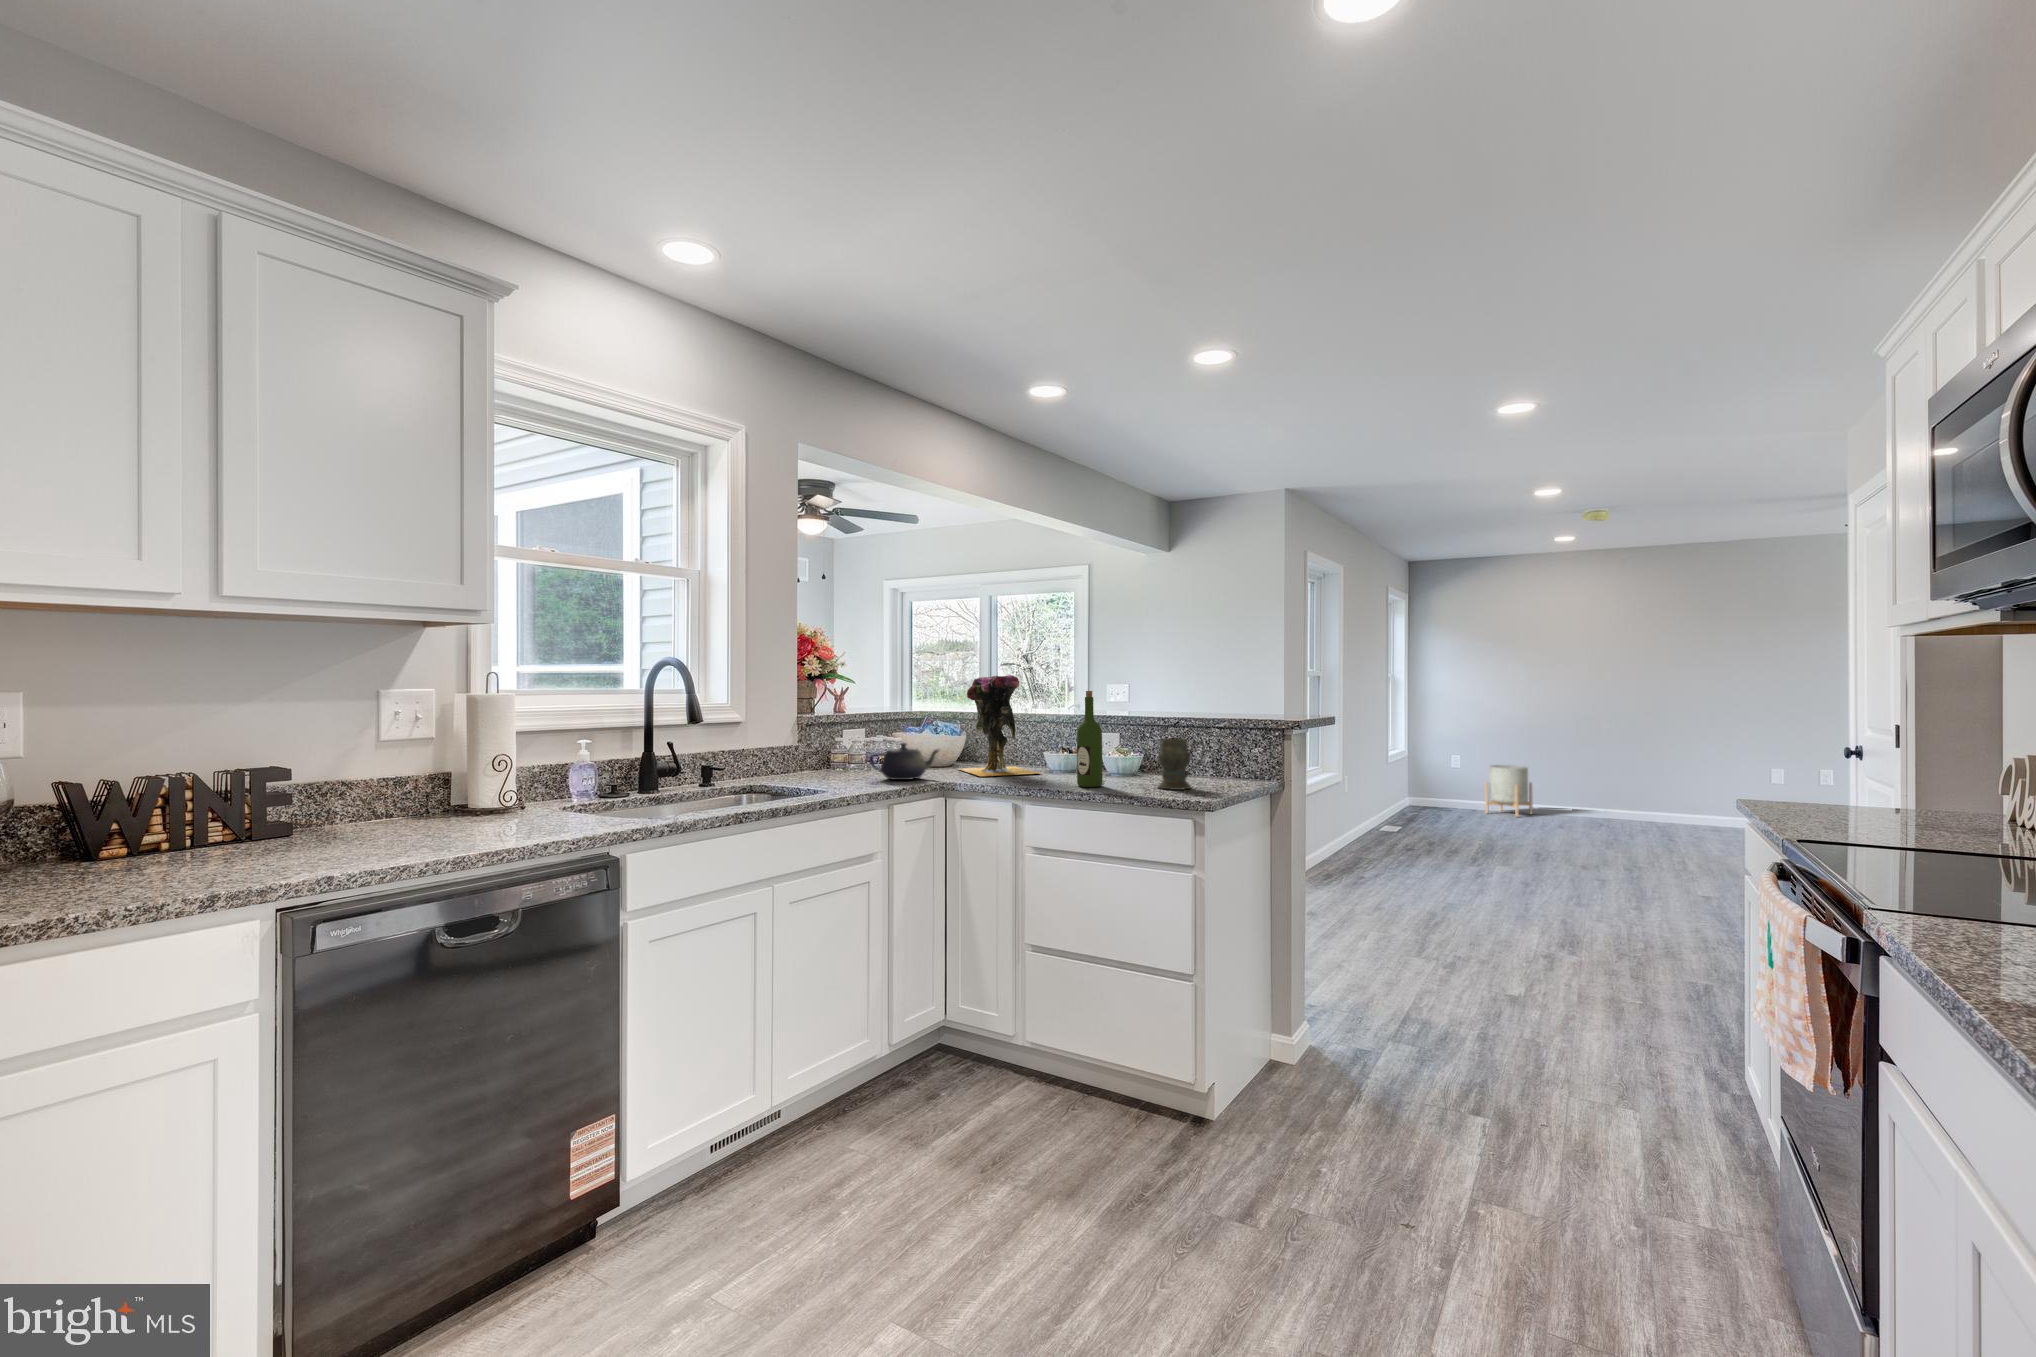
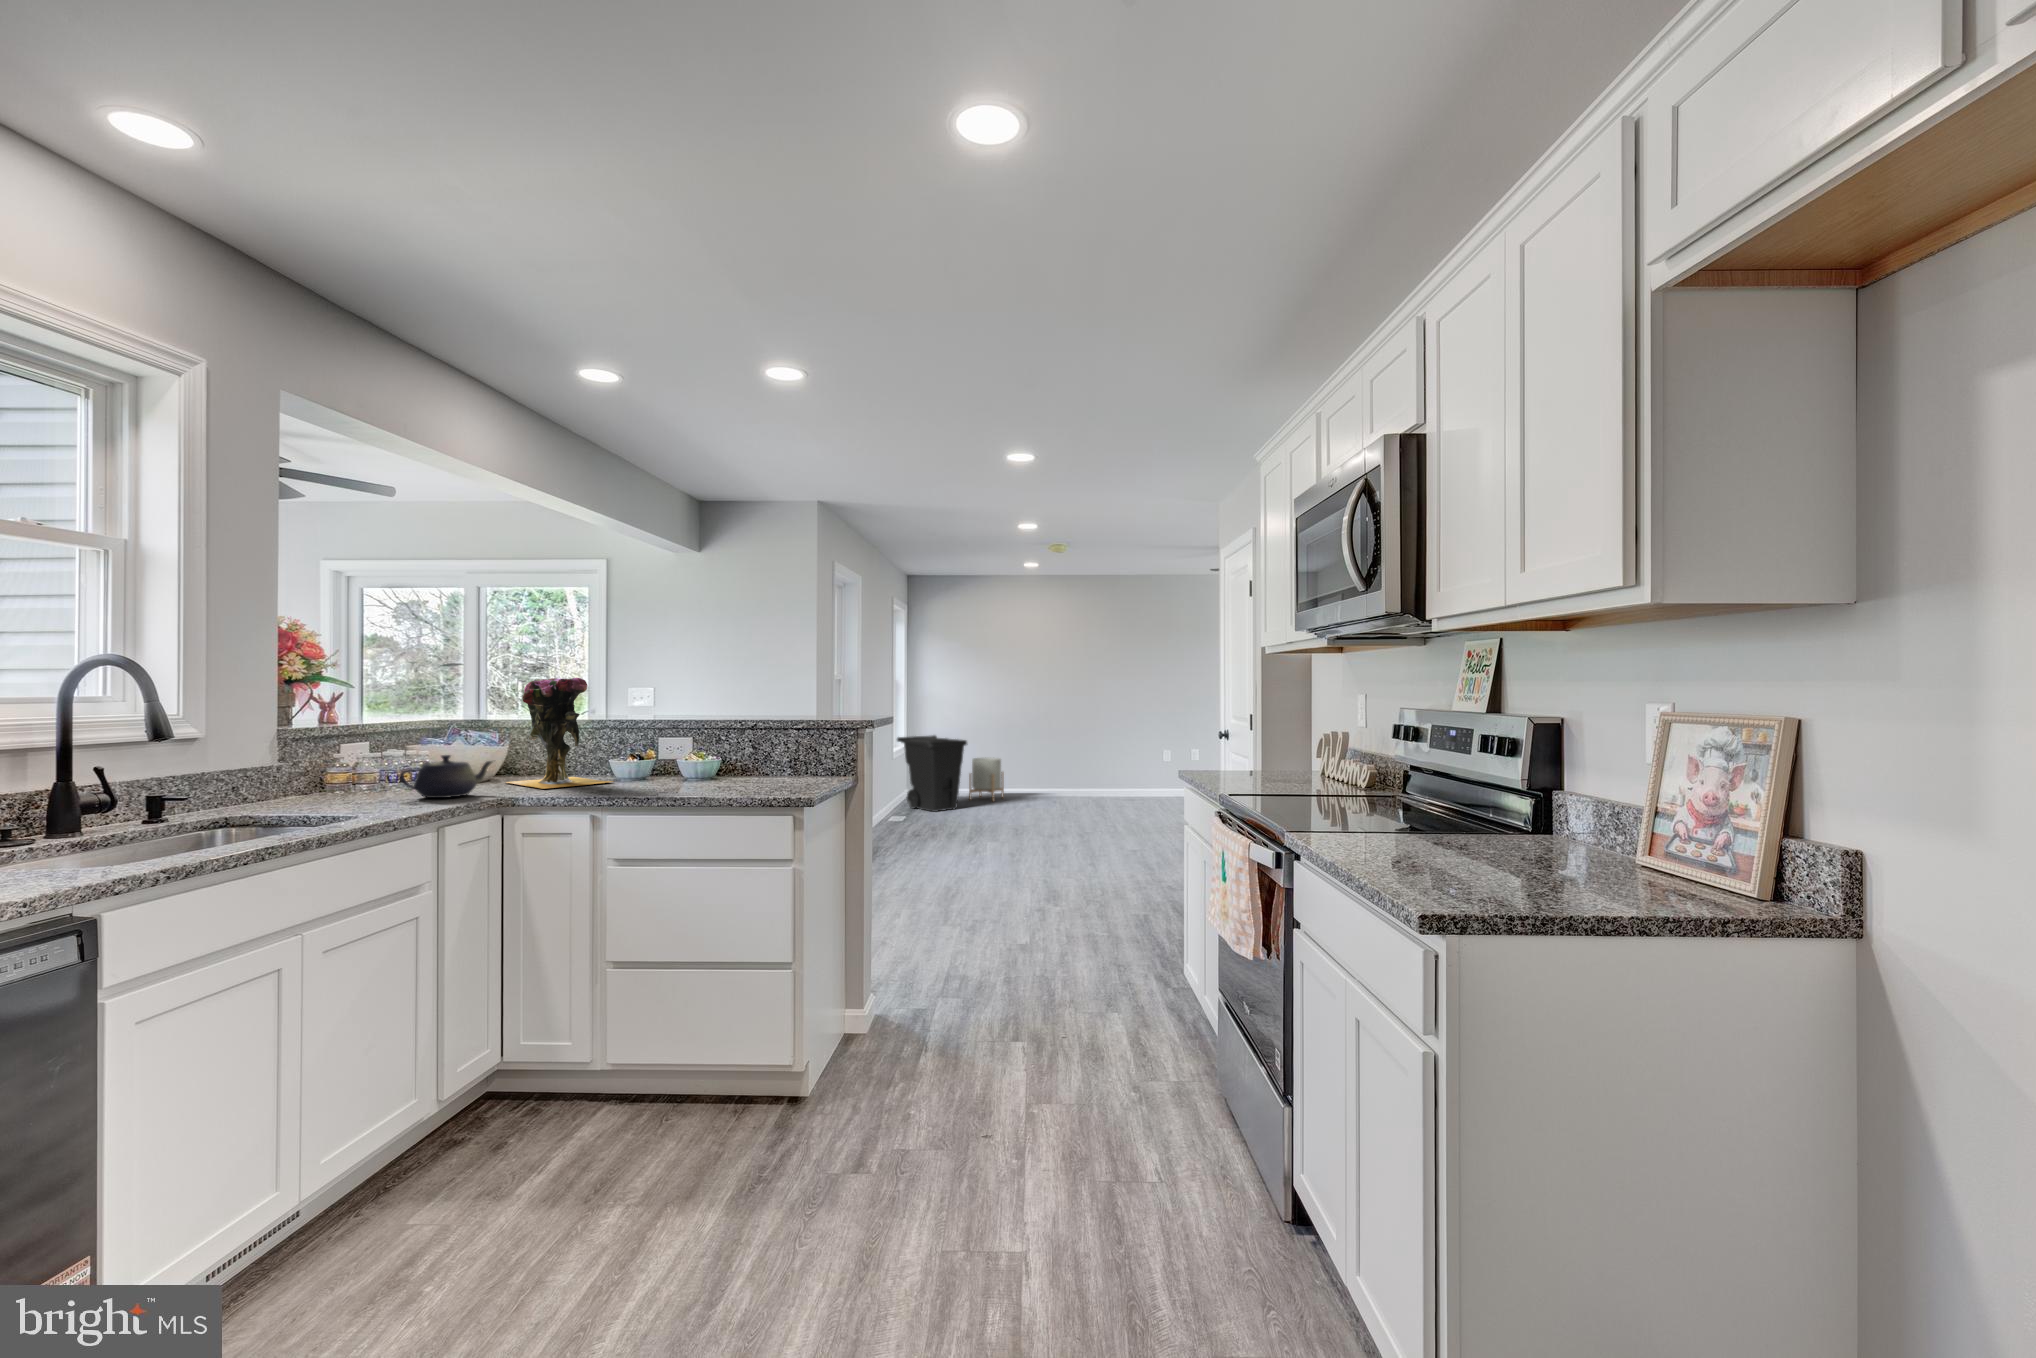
wine bottle: present [1077,691,1103,787] -> none [667,695,695,792]
trash can: none [1393,737,1480,824] -> present [897,735,967,812]
mug: present [1158,738,1205,790] -> none [751,741,799,790]

